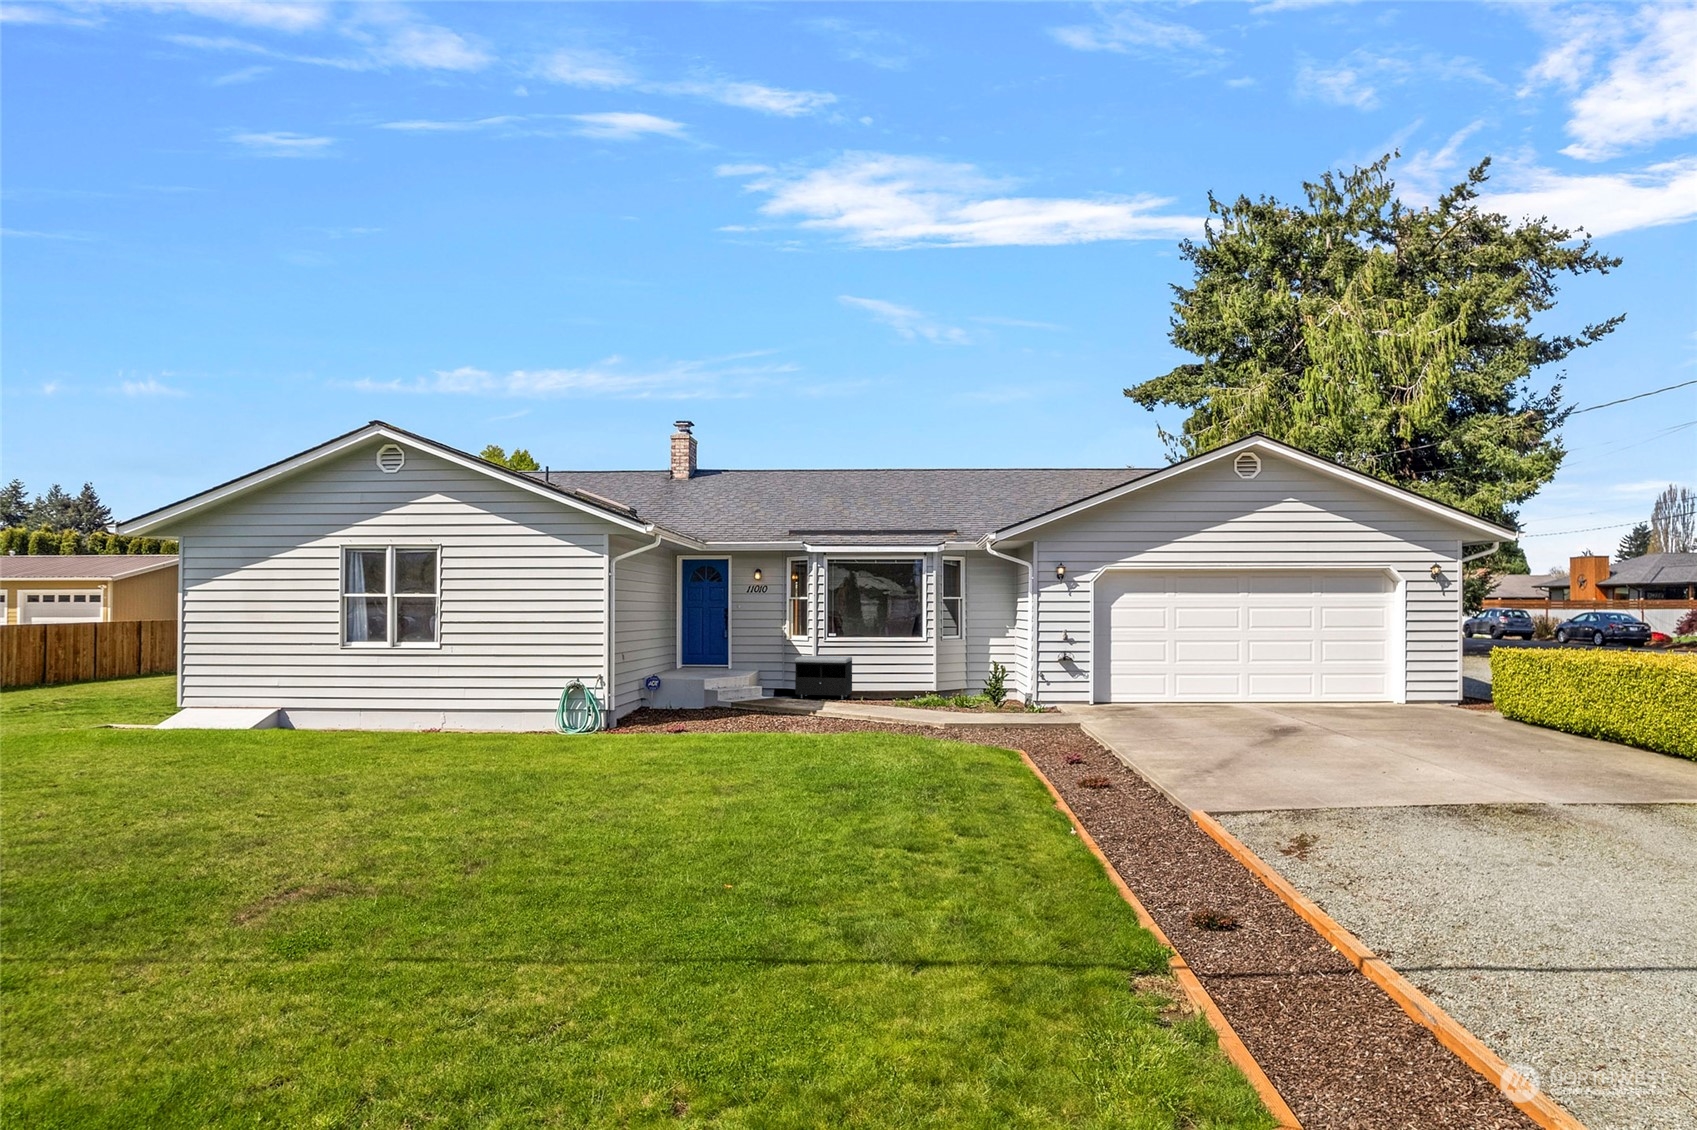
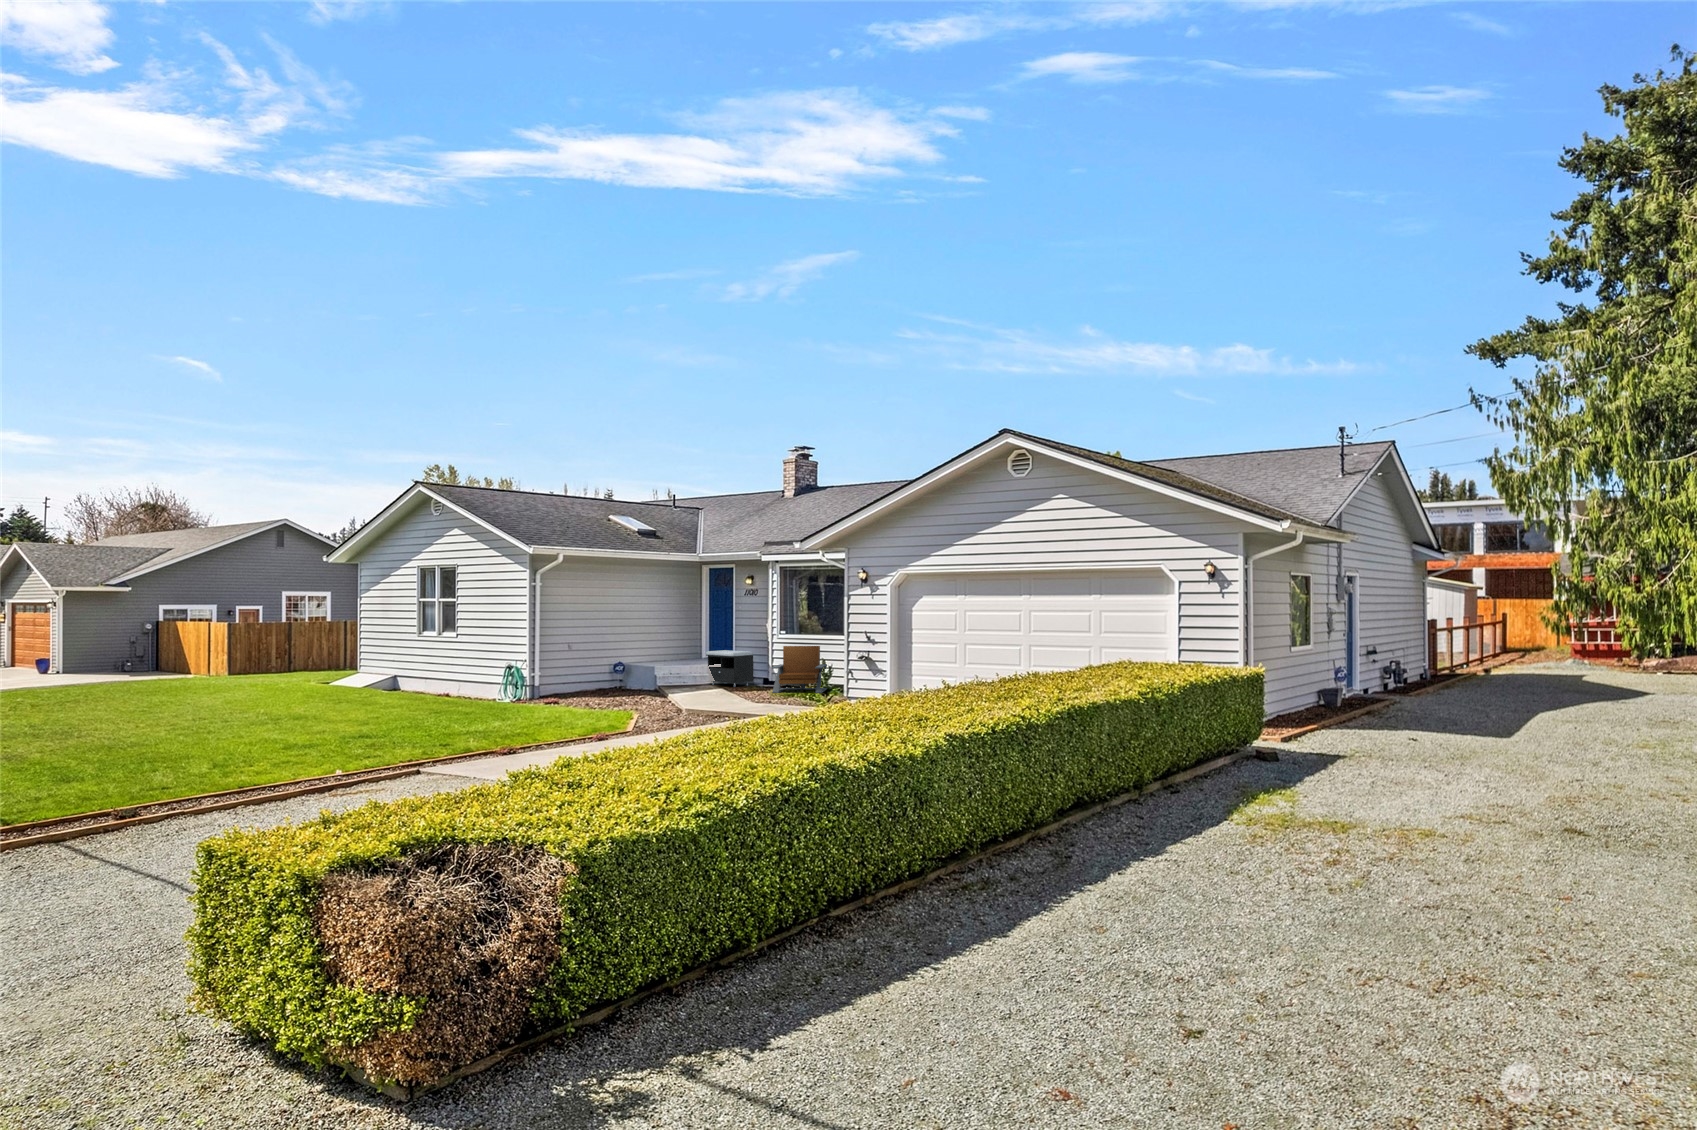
lounge chair: none [909,648,982,705] -> present [772,646,827,693]

